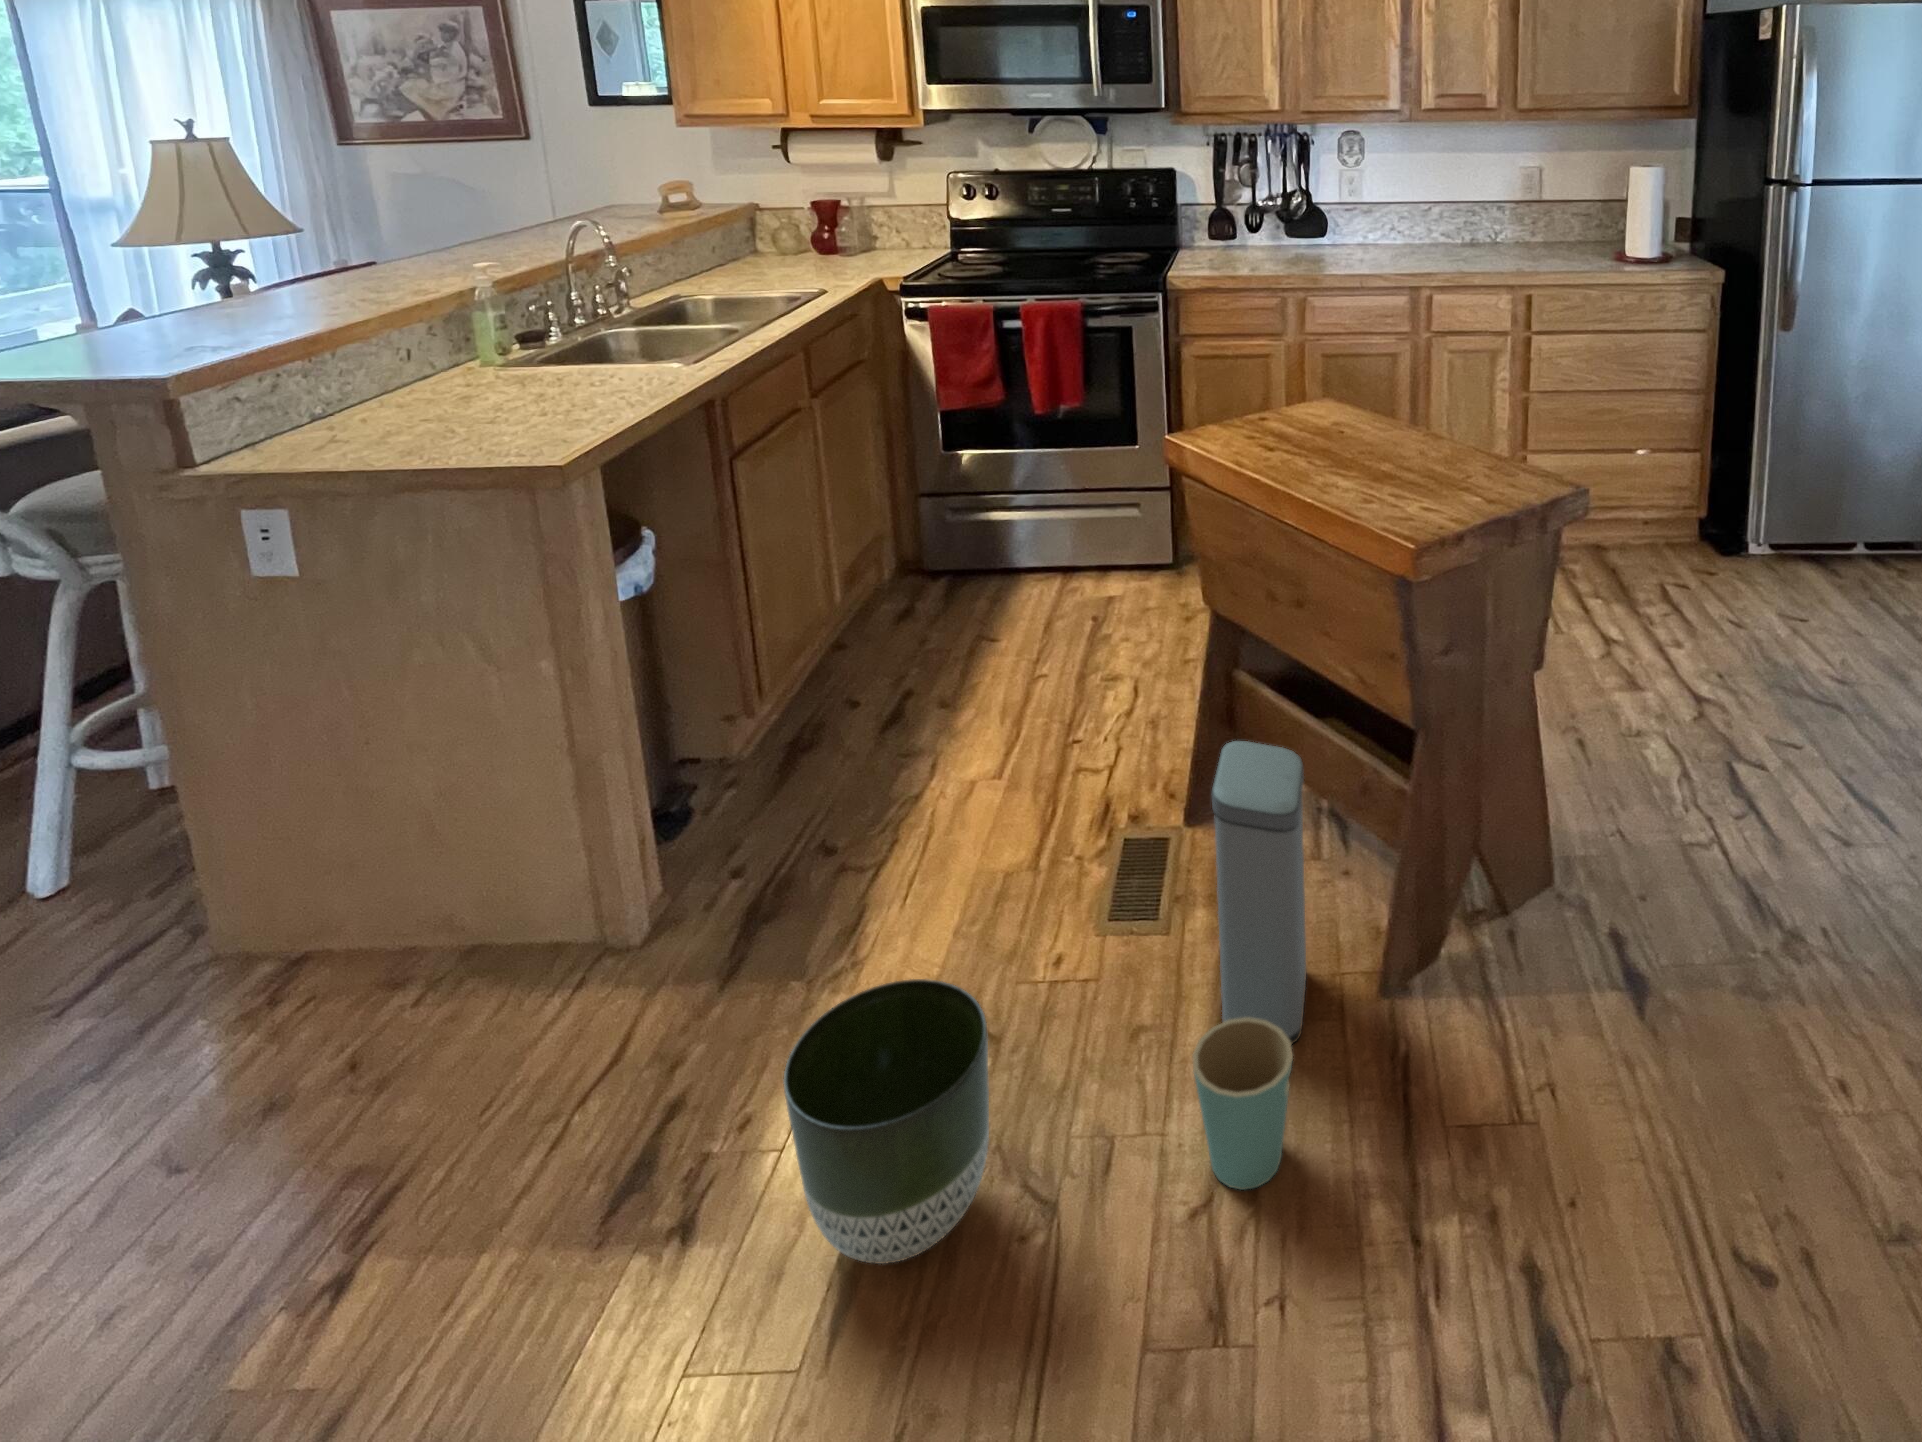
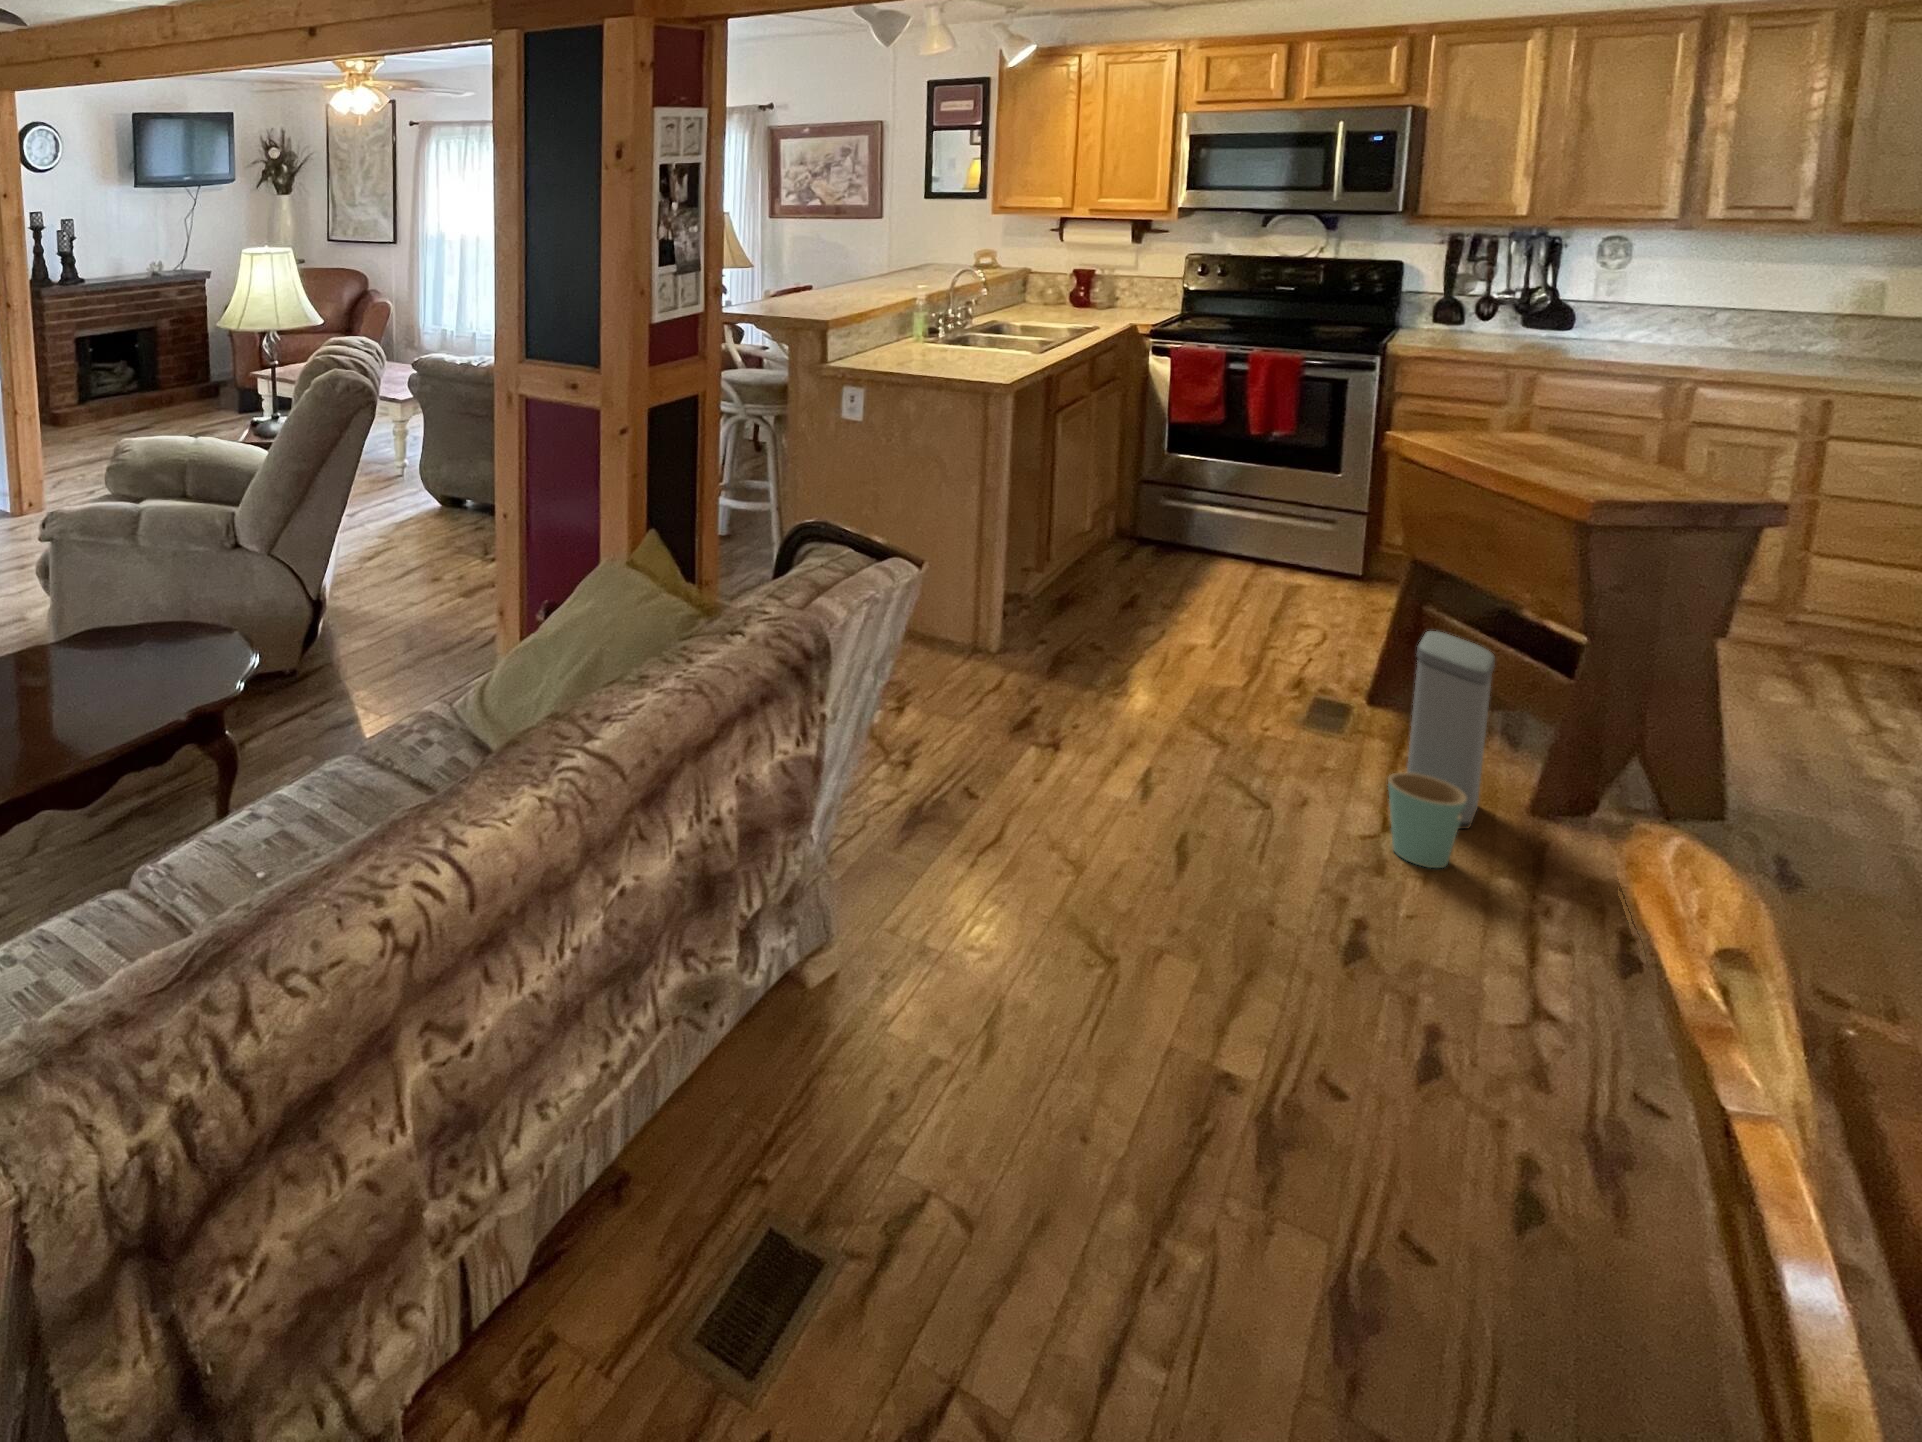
planter: present [783,979,989,1264] -> none [1134,677,1252,808]

